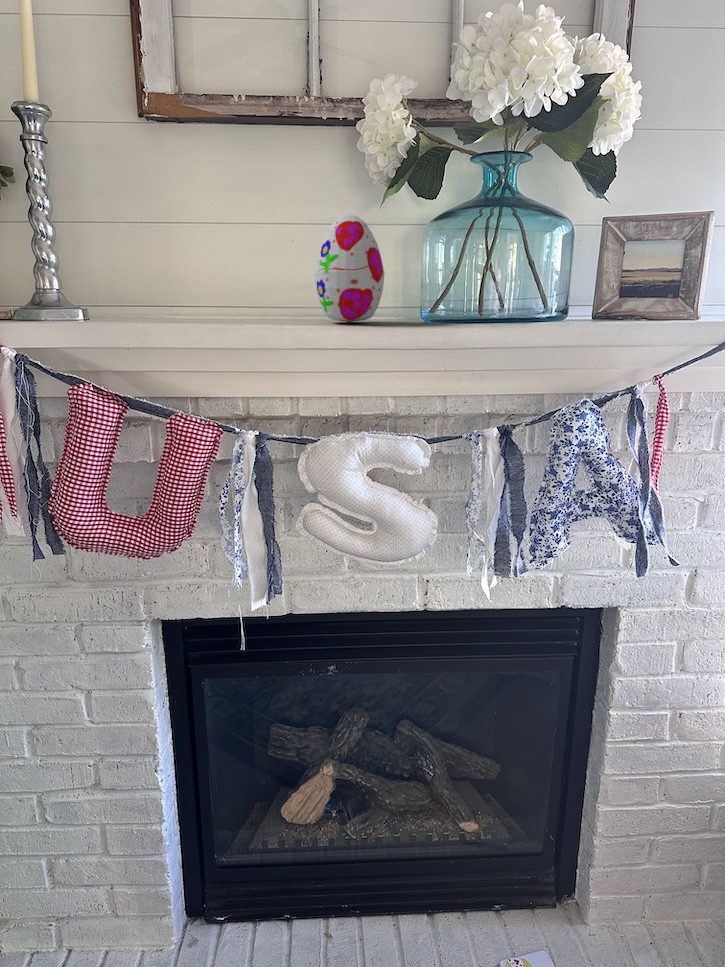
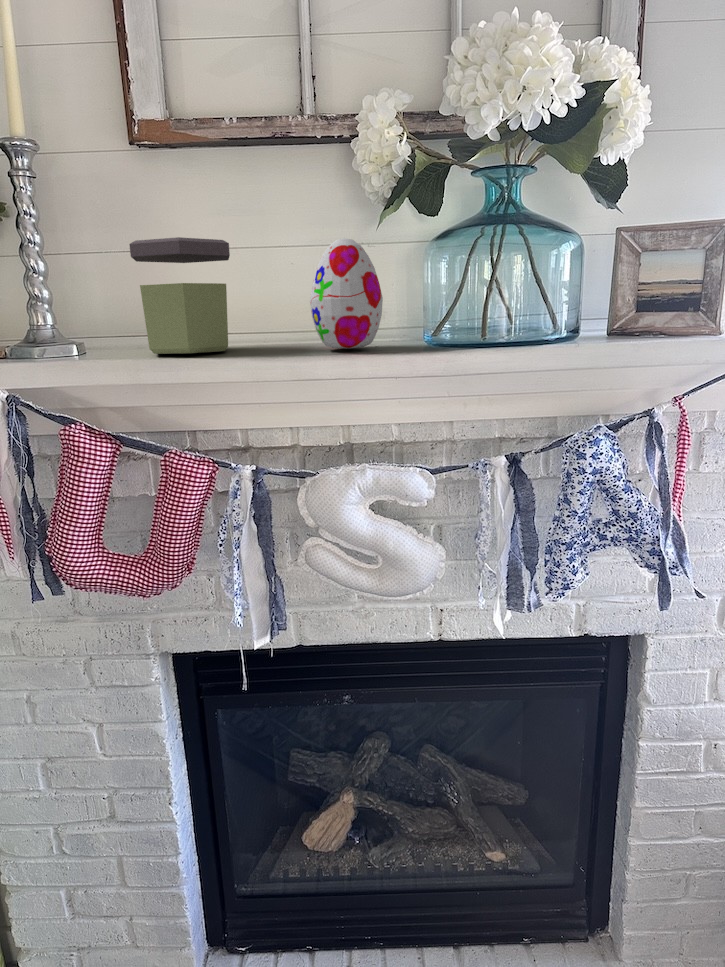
jar: none [142,206,238,320] -> present [129,237,230,354]

